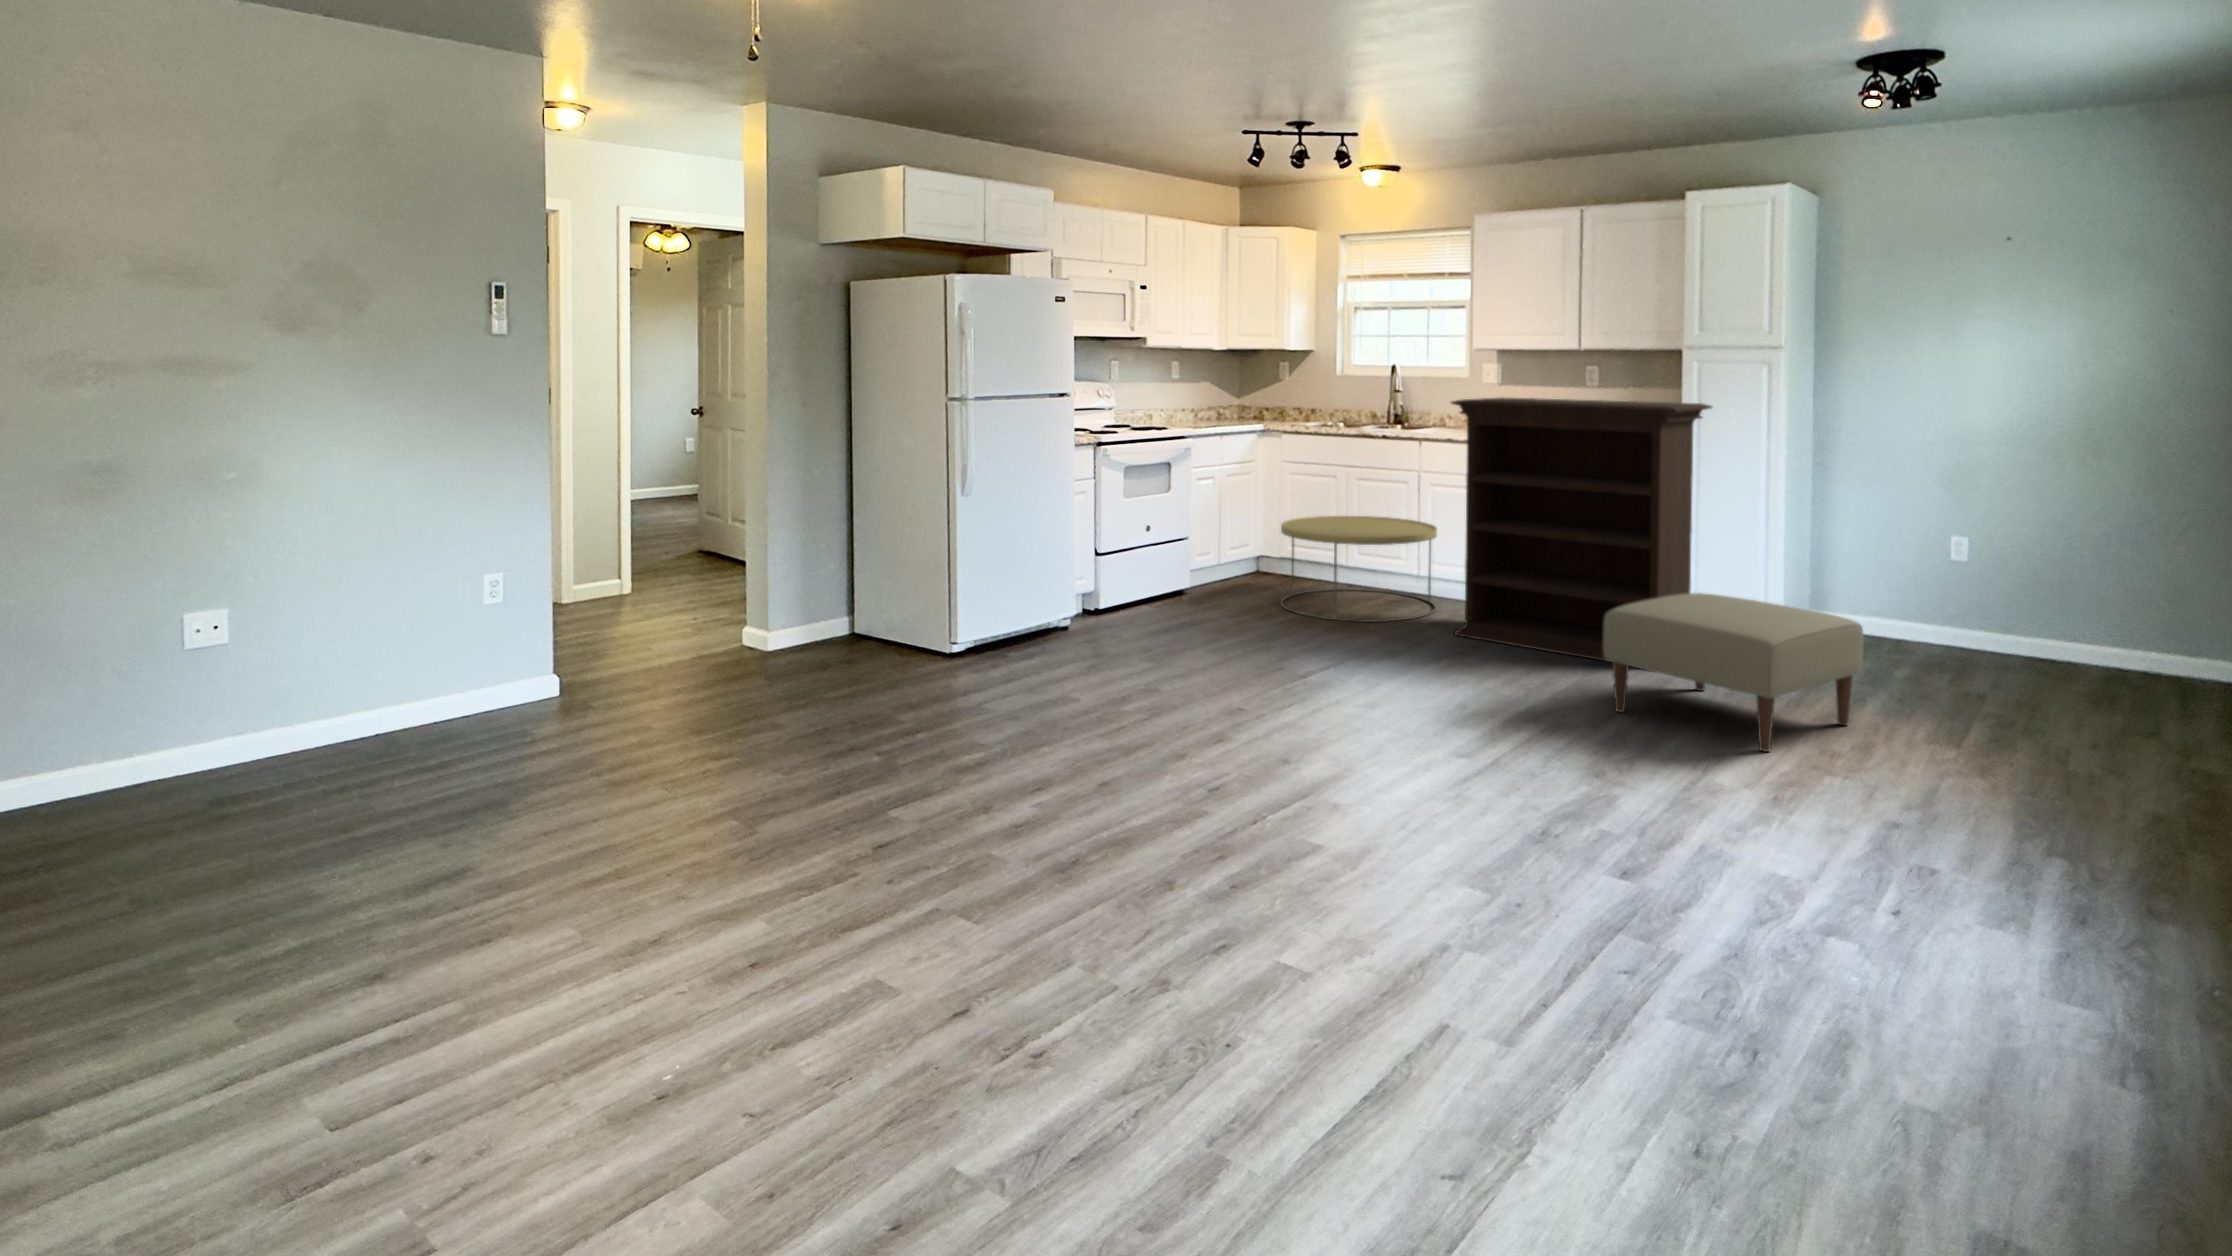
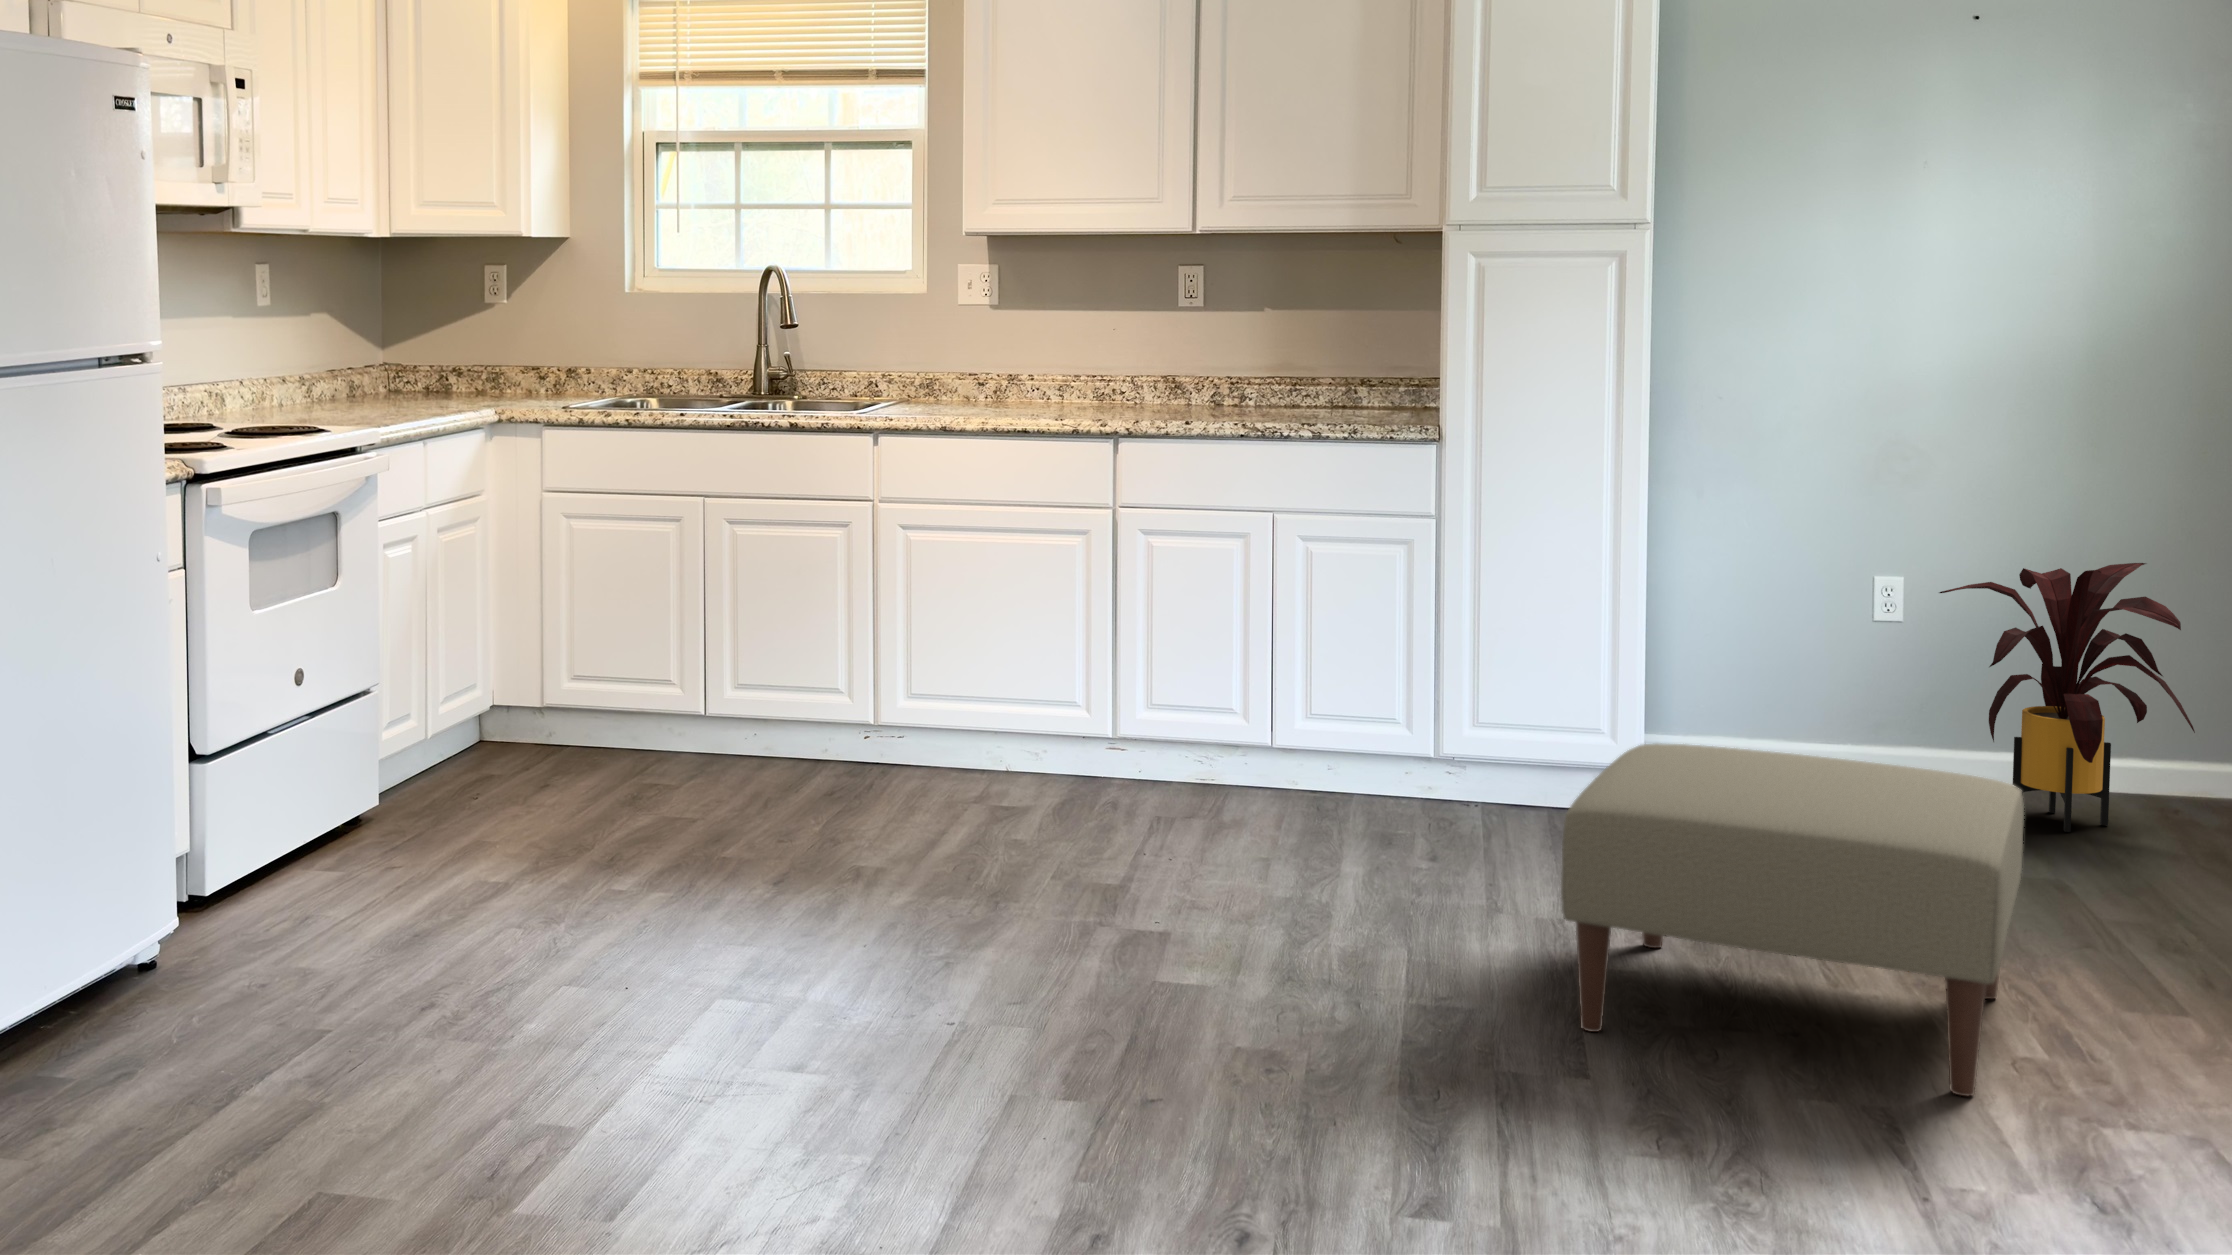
bookshelf: present [1452,398,1712,662] -> none [1042,335,1566,907]
coffee table: present [1281,516,1437,622] -> none [602,603,950,854]
house plant: none [1964,534,2104,675] -> present [1939,563,2195,832]

